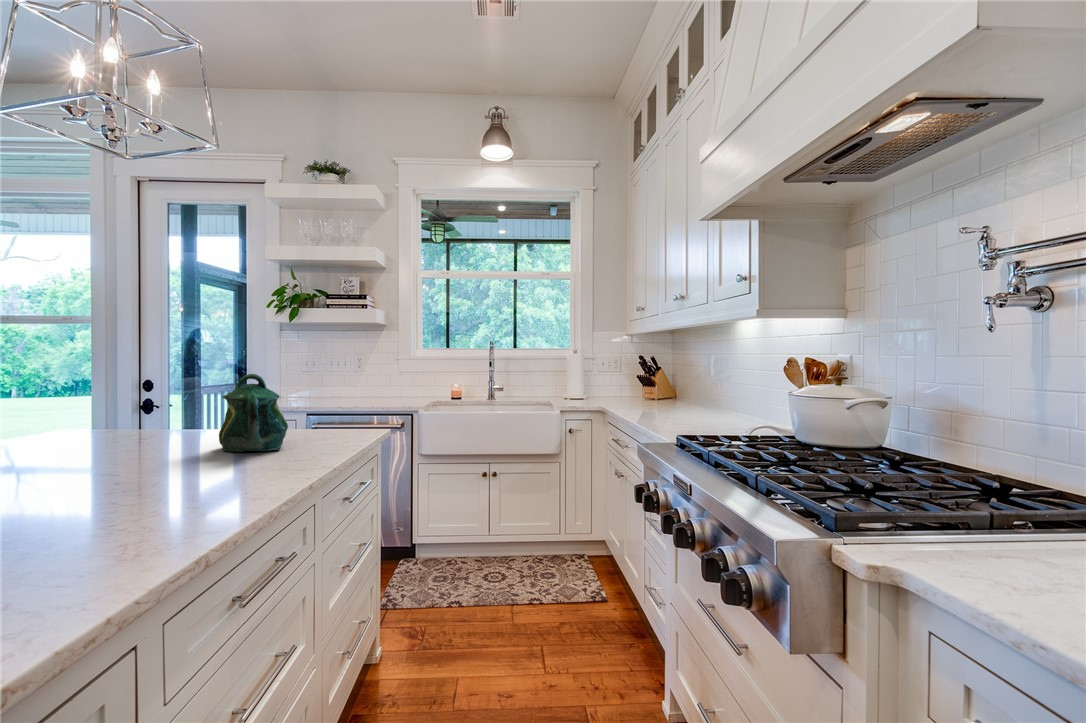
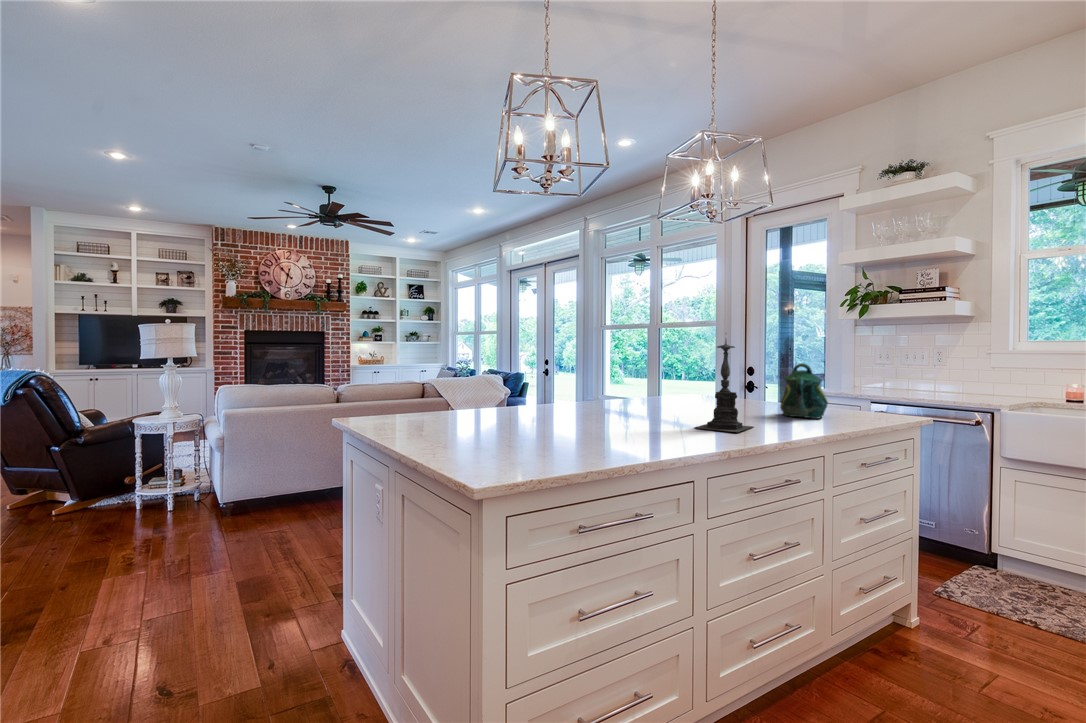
candle holder: none [49,320,188,516] -> present [695,340,752,432]

